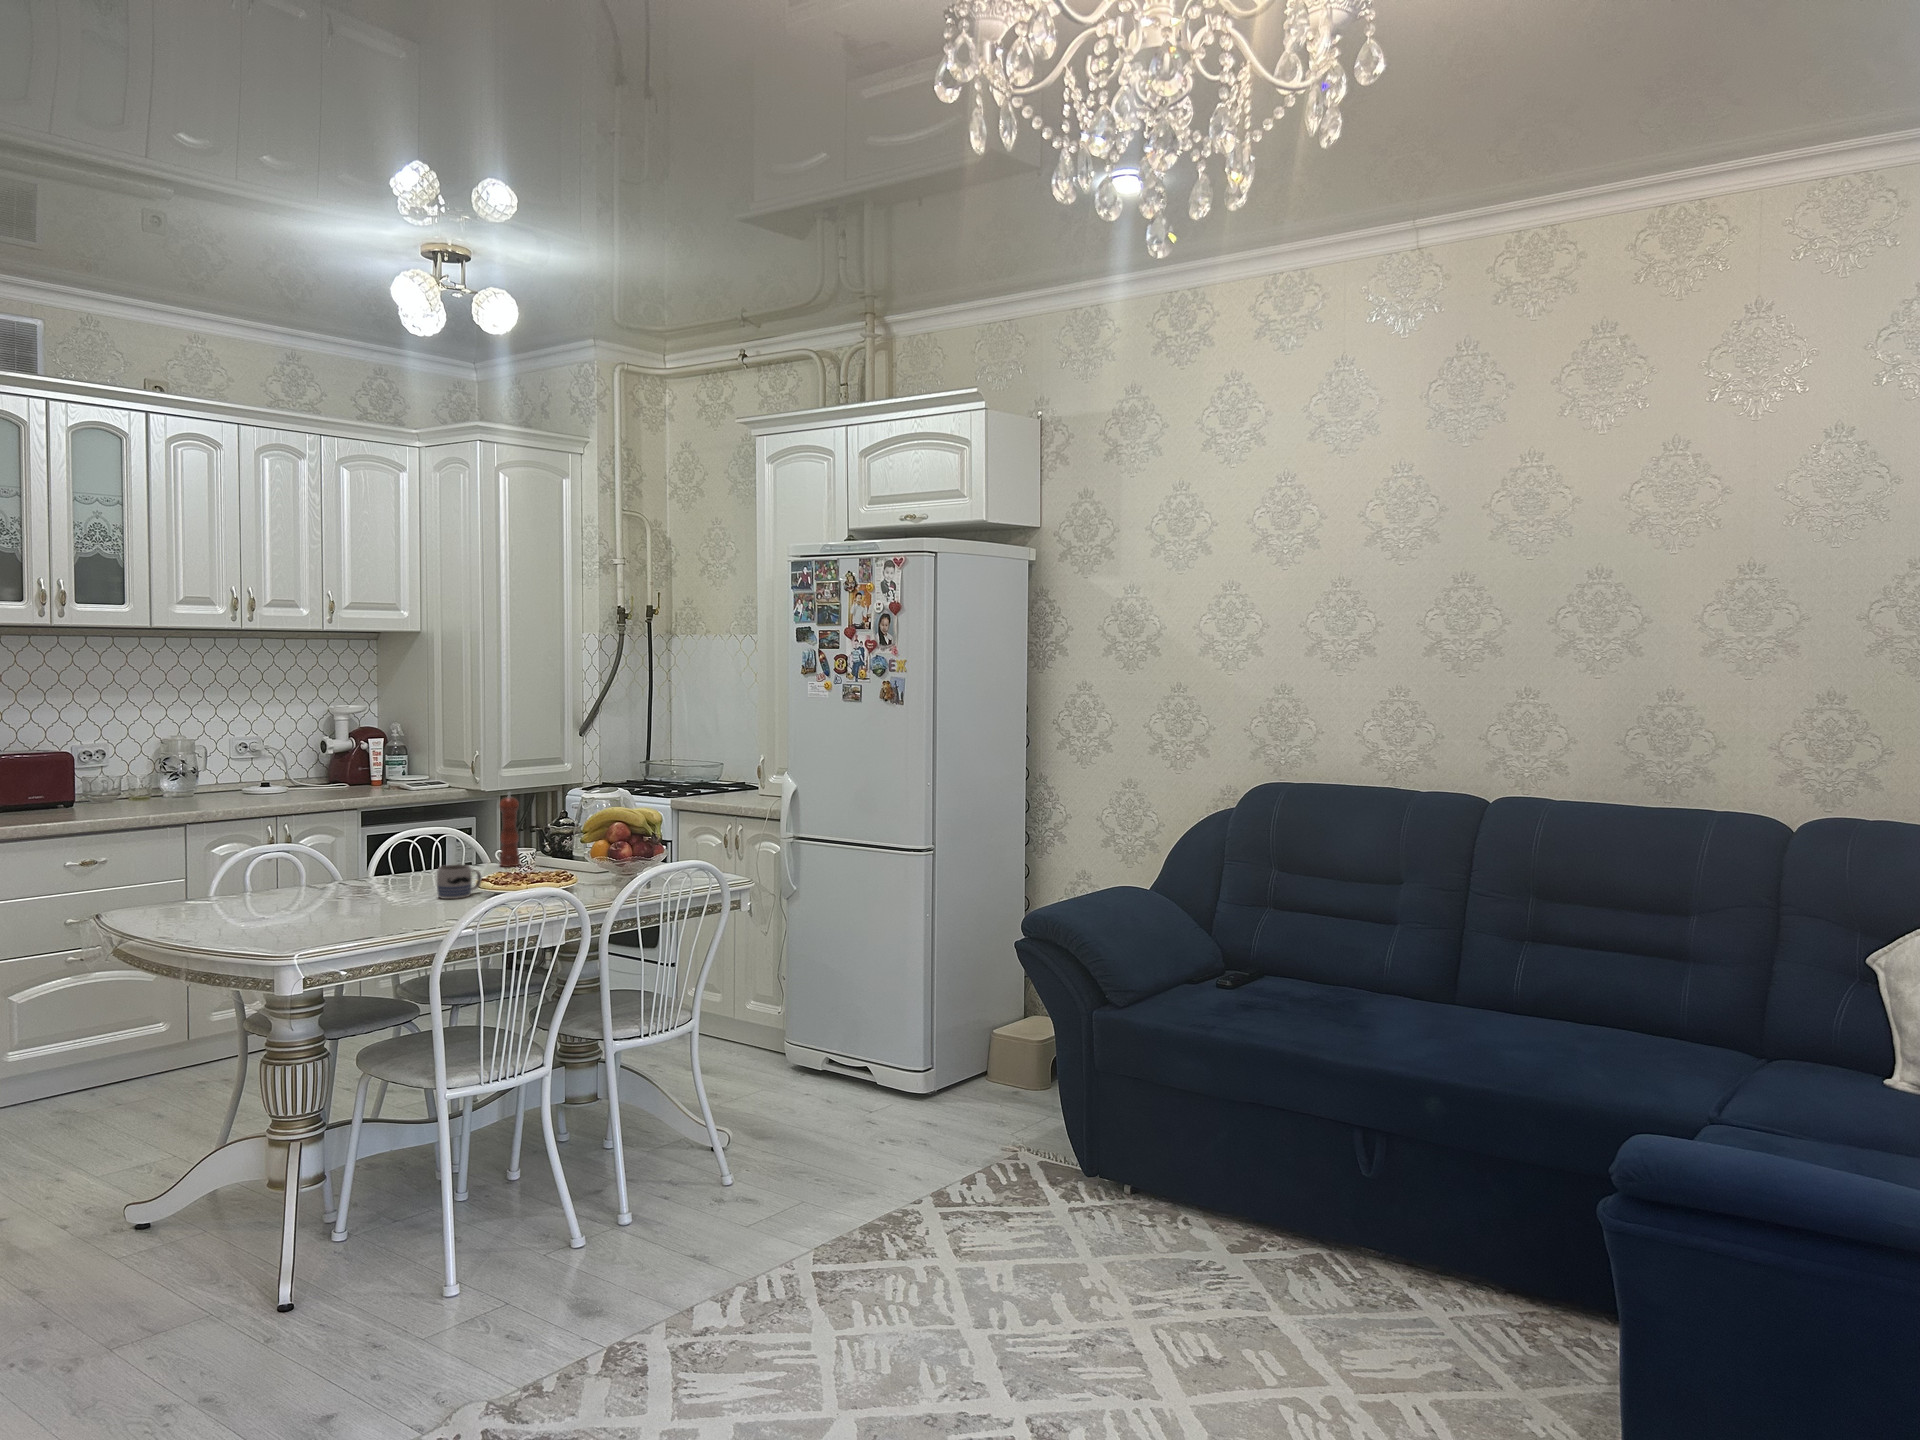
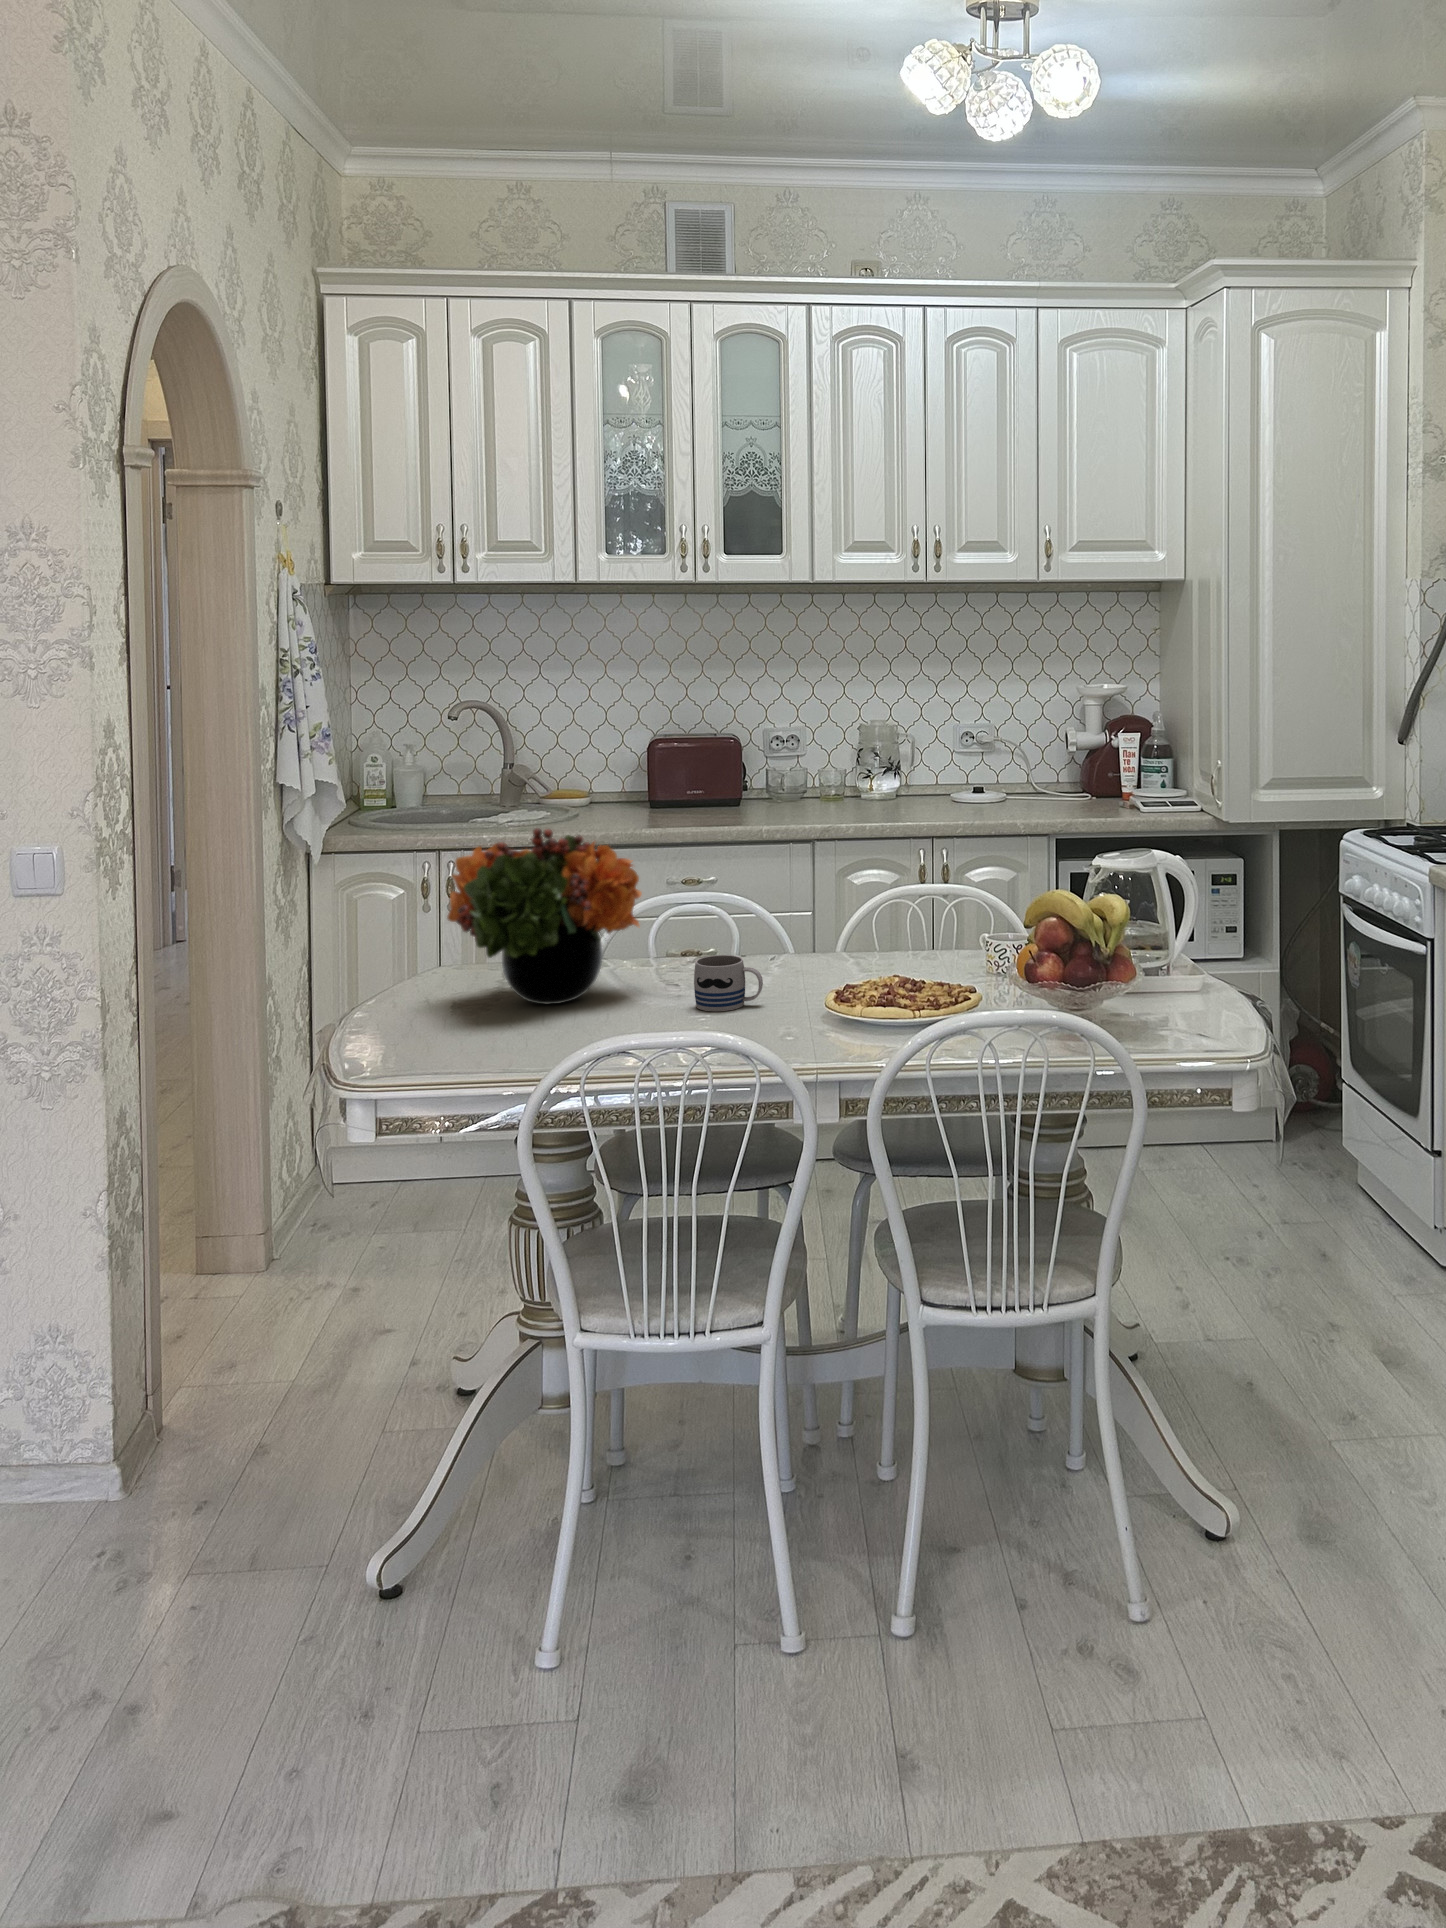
pepper mill: present [499,792,520,867] -> none [930,844,962,964]
flower arrangement: none [242,793,391,915] -> present [447,828,642,1004]

